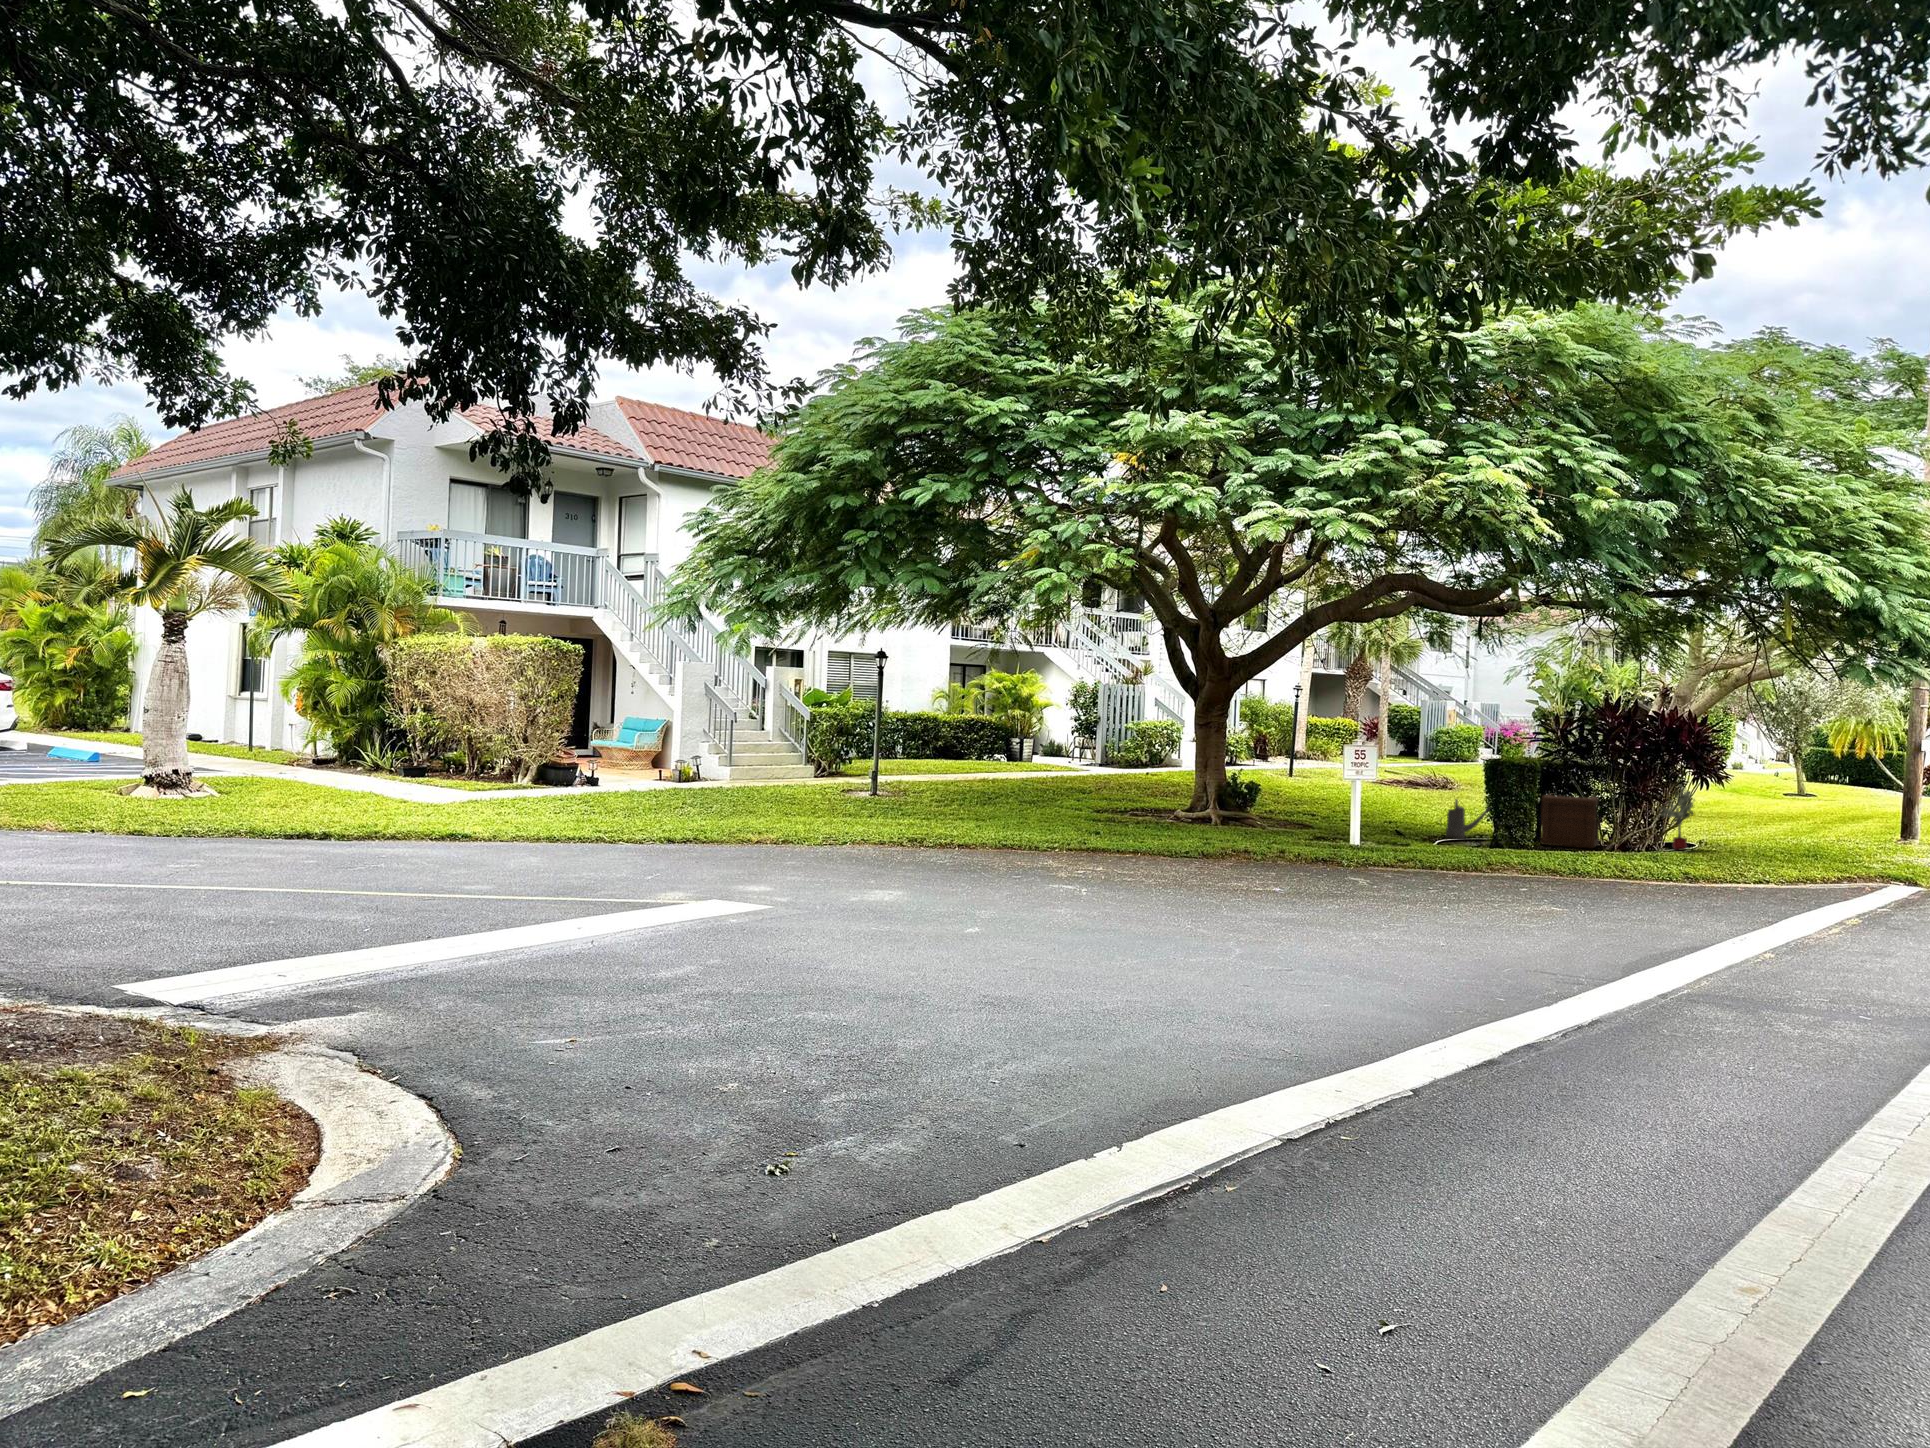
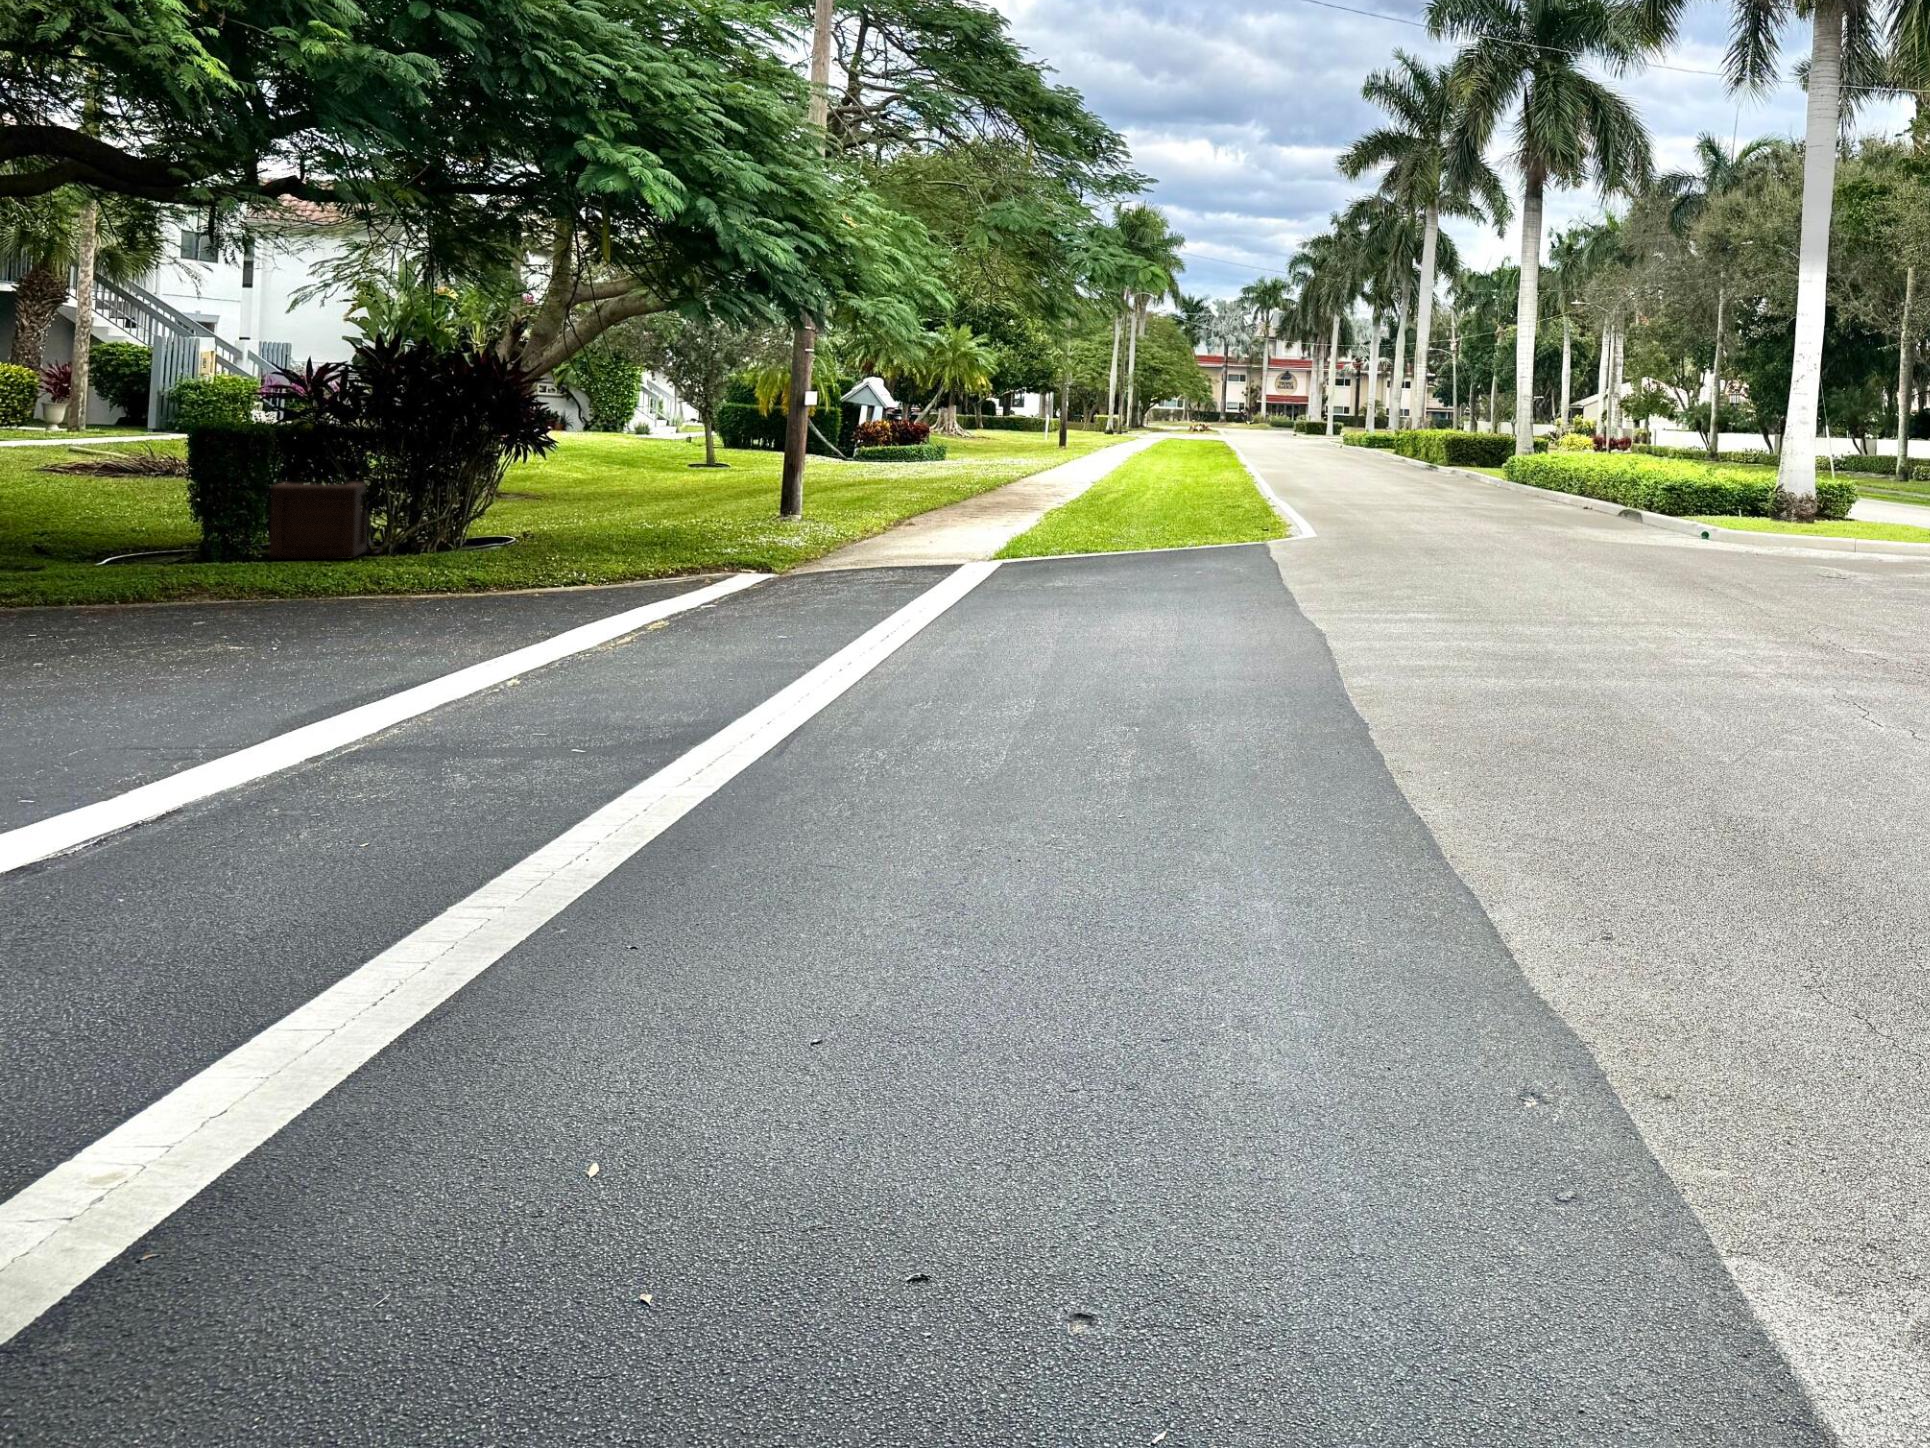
potted tree: present [1661,787,1695,850] -> none [456,458,509,551]
watering can: present [1446,799,1490,839] -> none [94,497,186,560]

